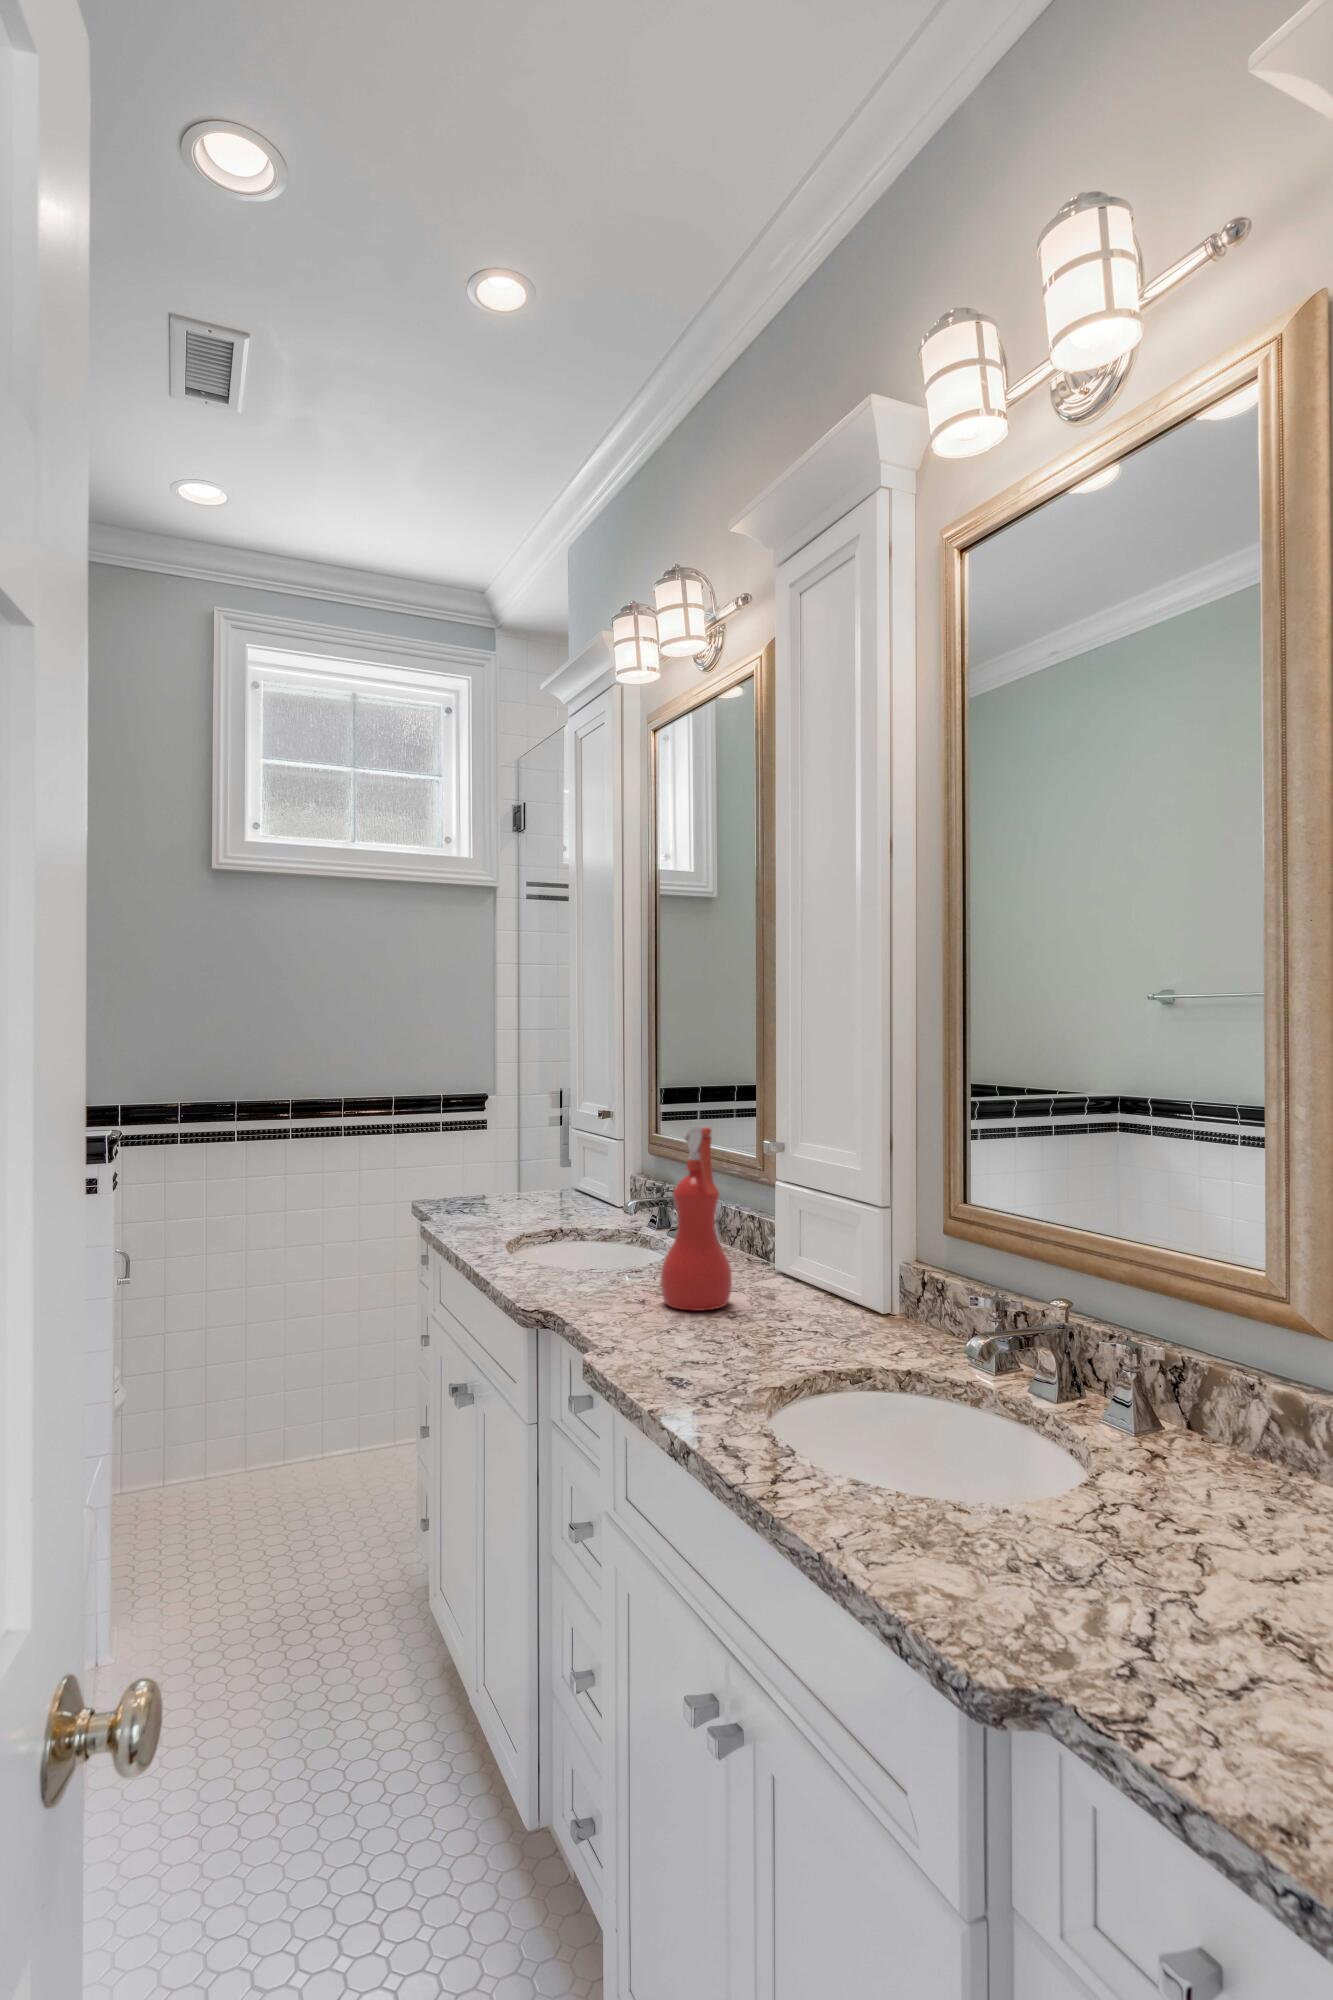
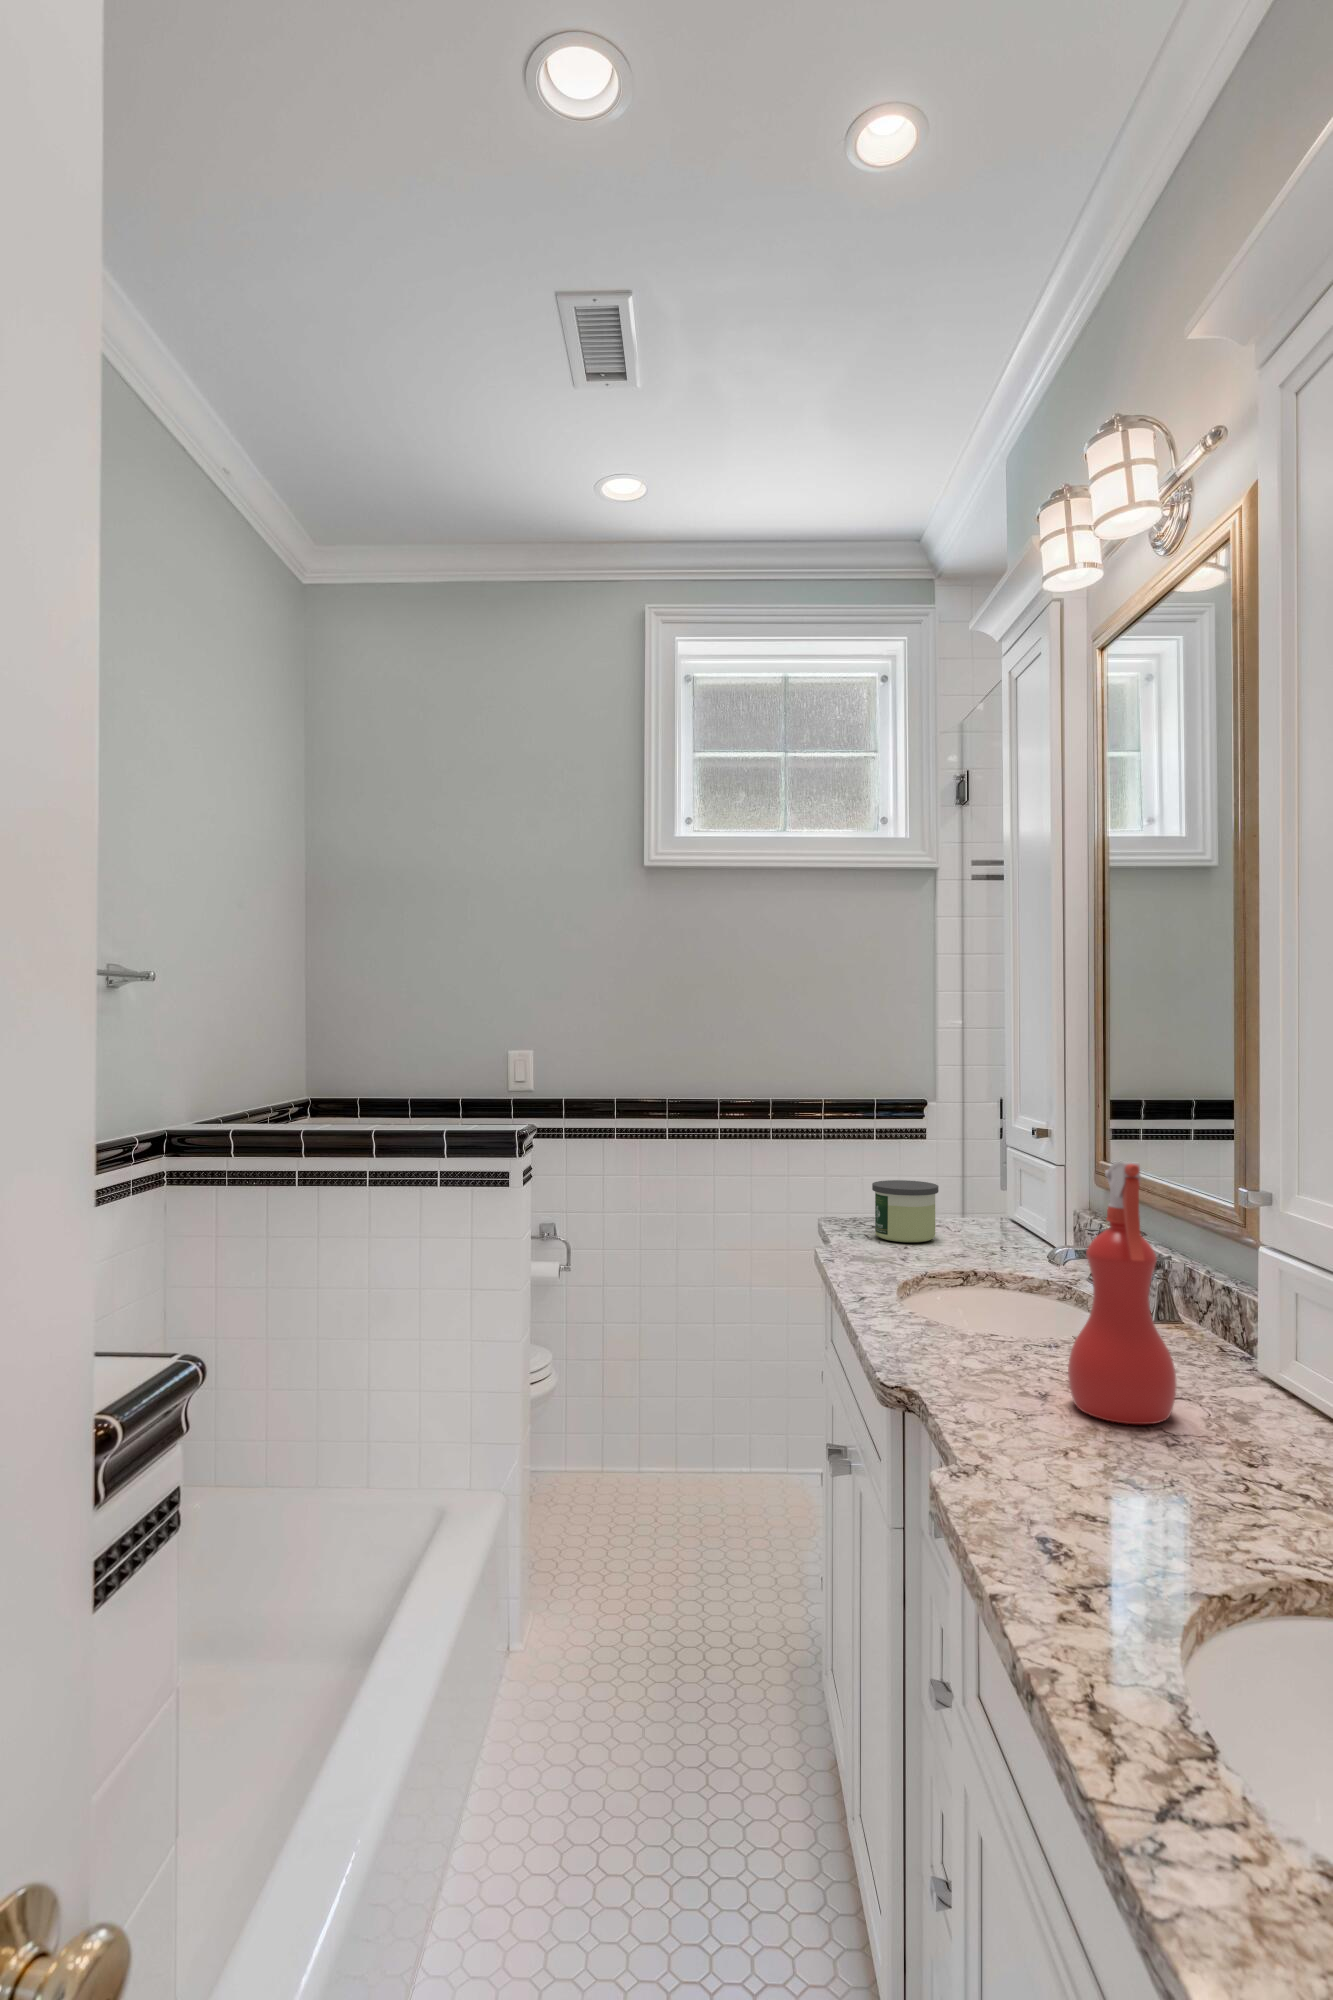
candle: none [468,1161,523,1213] -> present [872,1180,939,1242]

